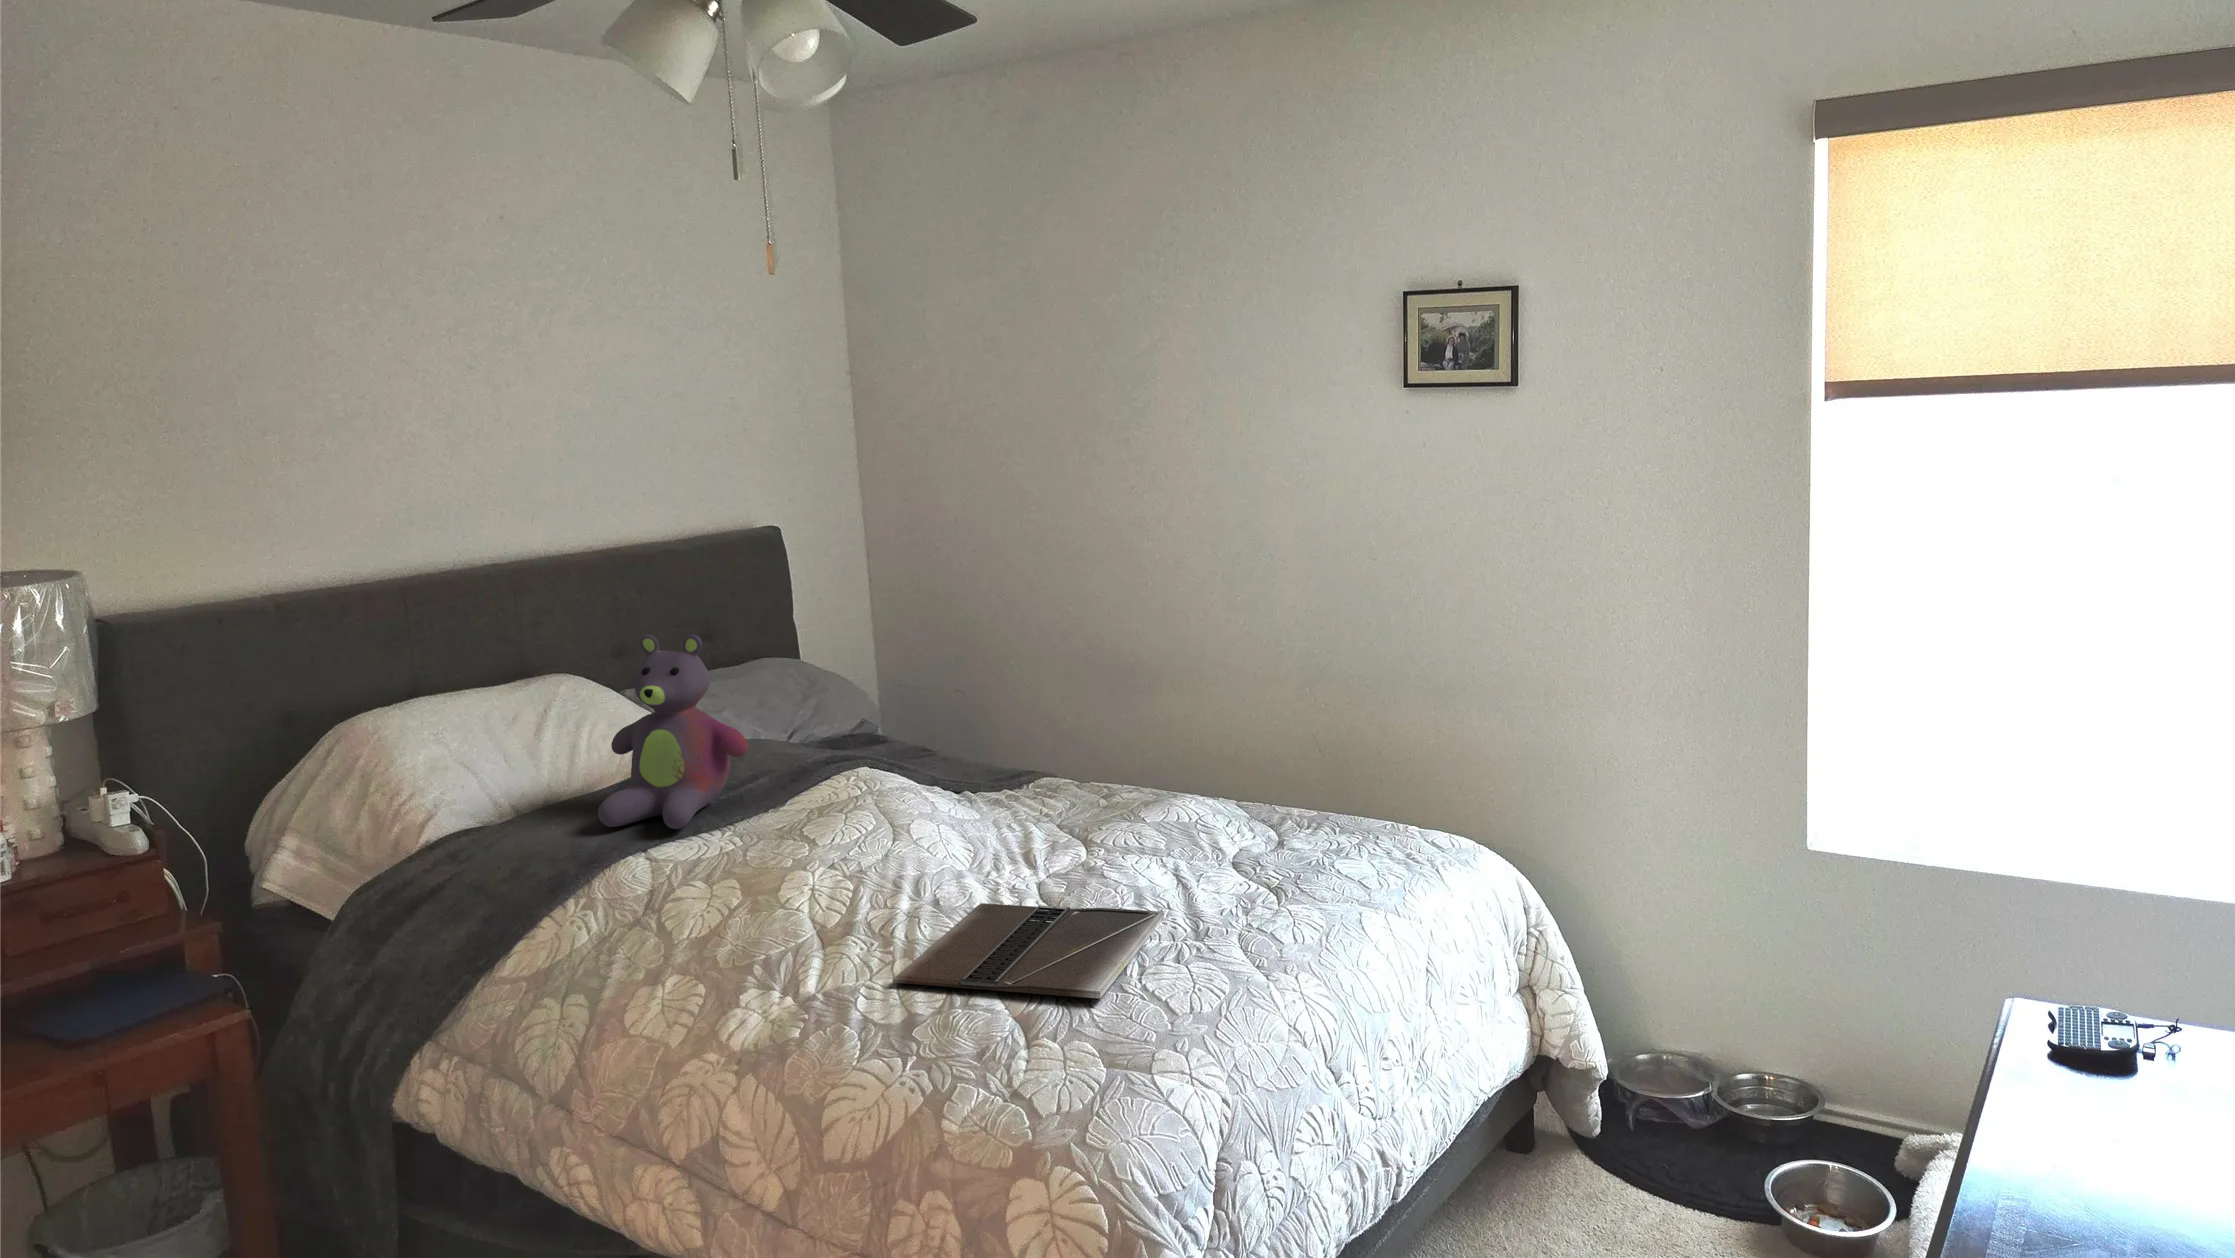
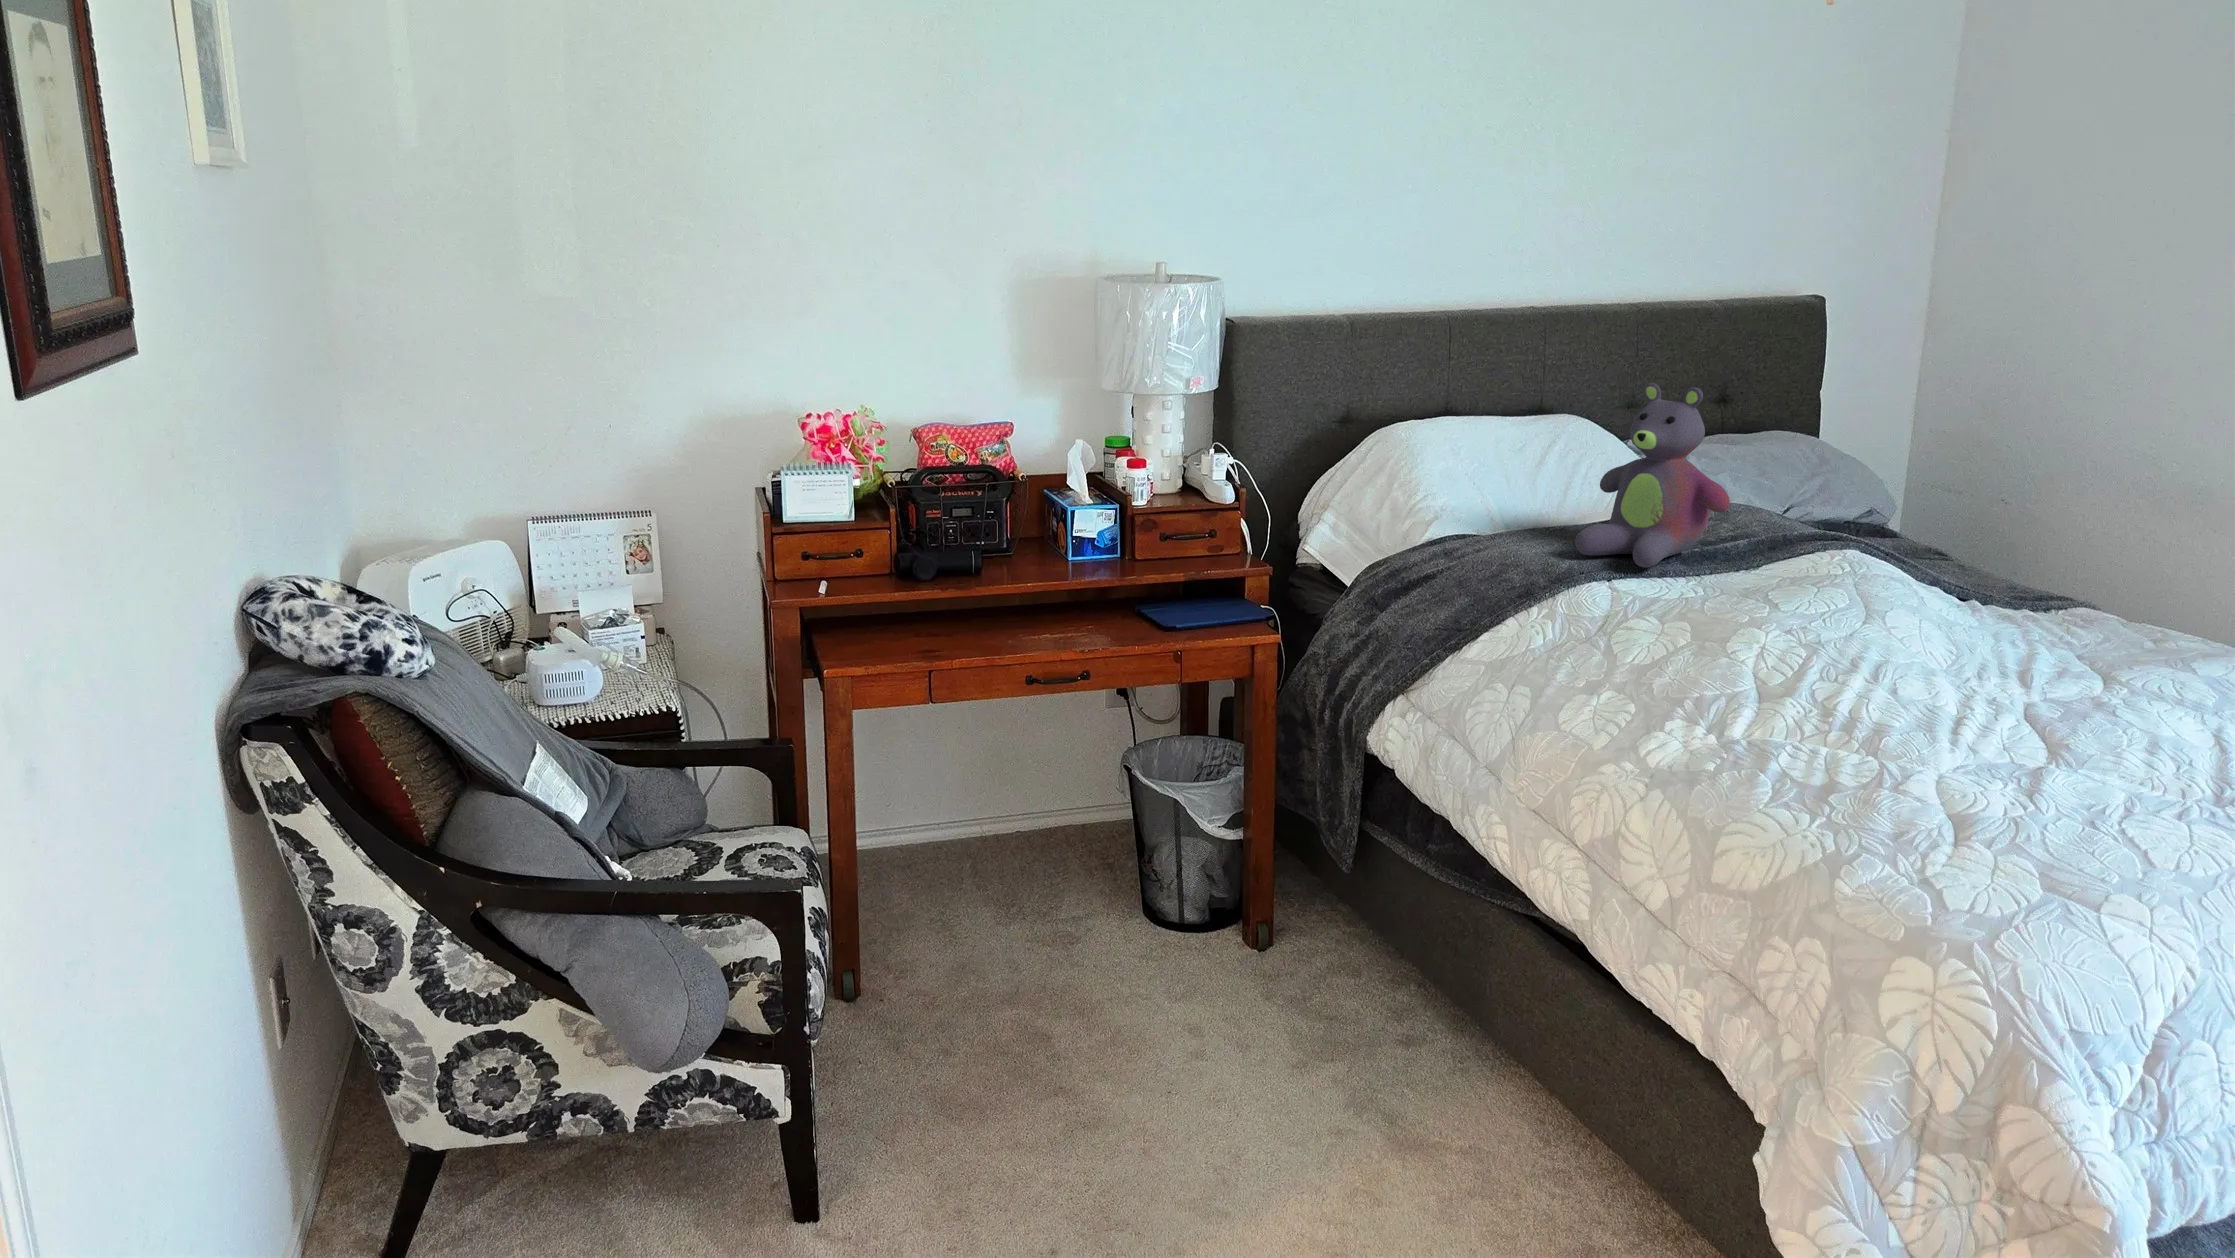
laptop: present [892,903,1164,999] -> none [1822,704,2183,825]

